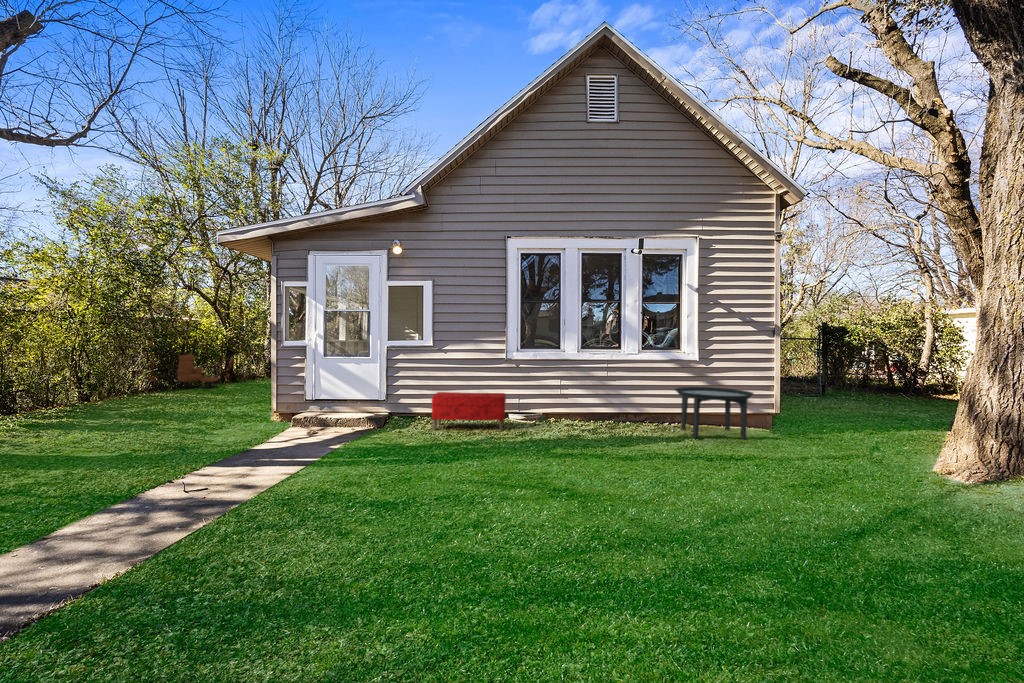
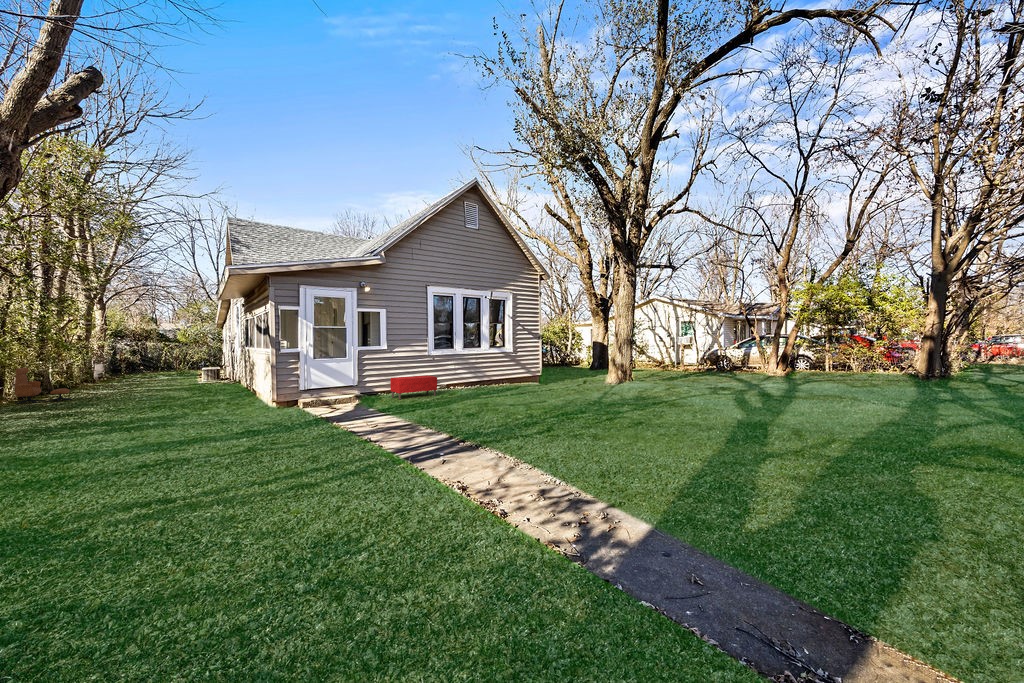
round table: present [675,387,754,440] -> none [508,365,543,389]

